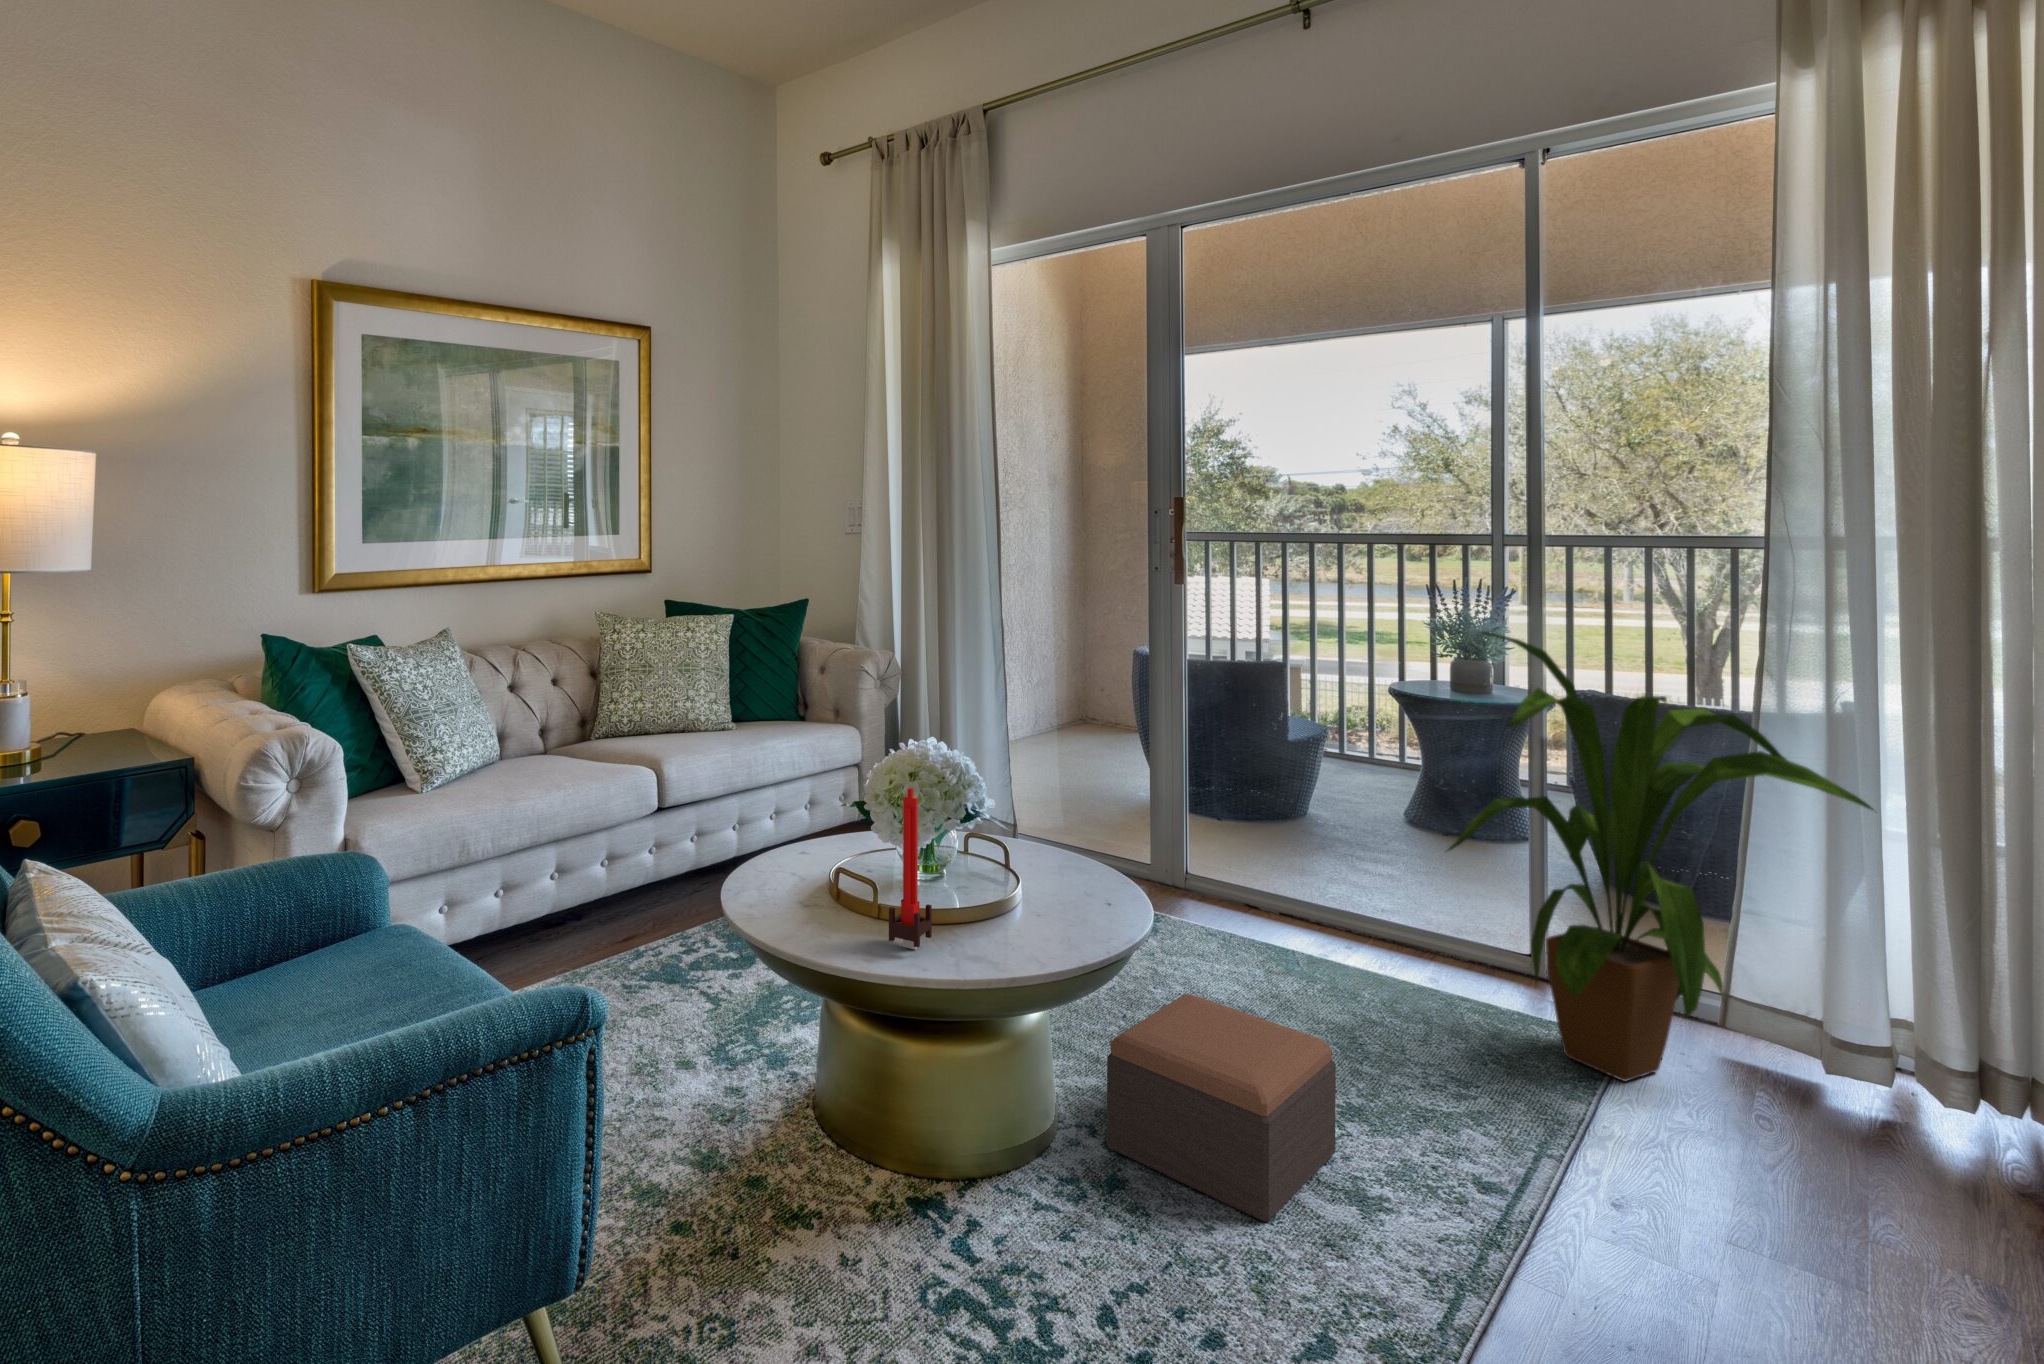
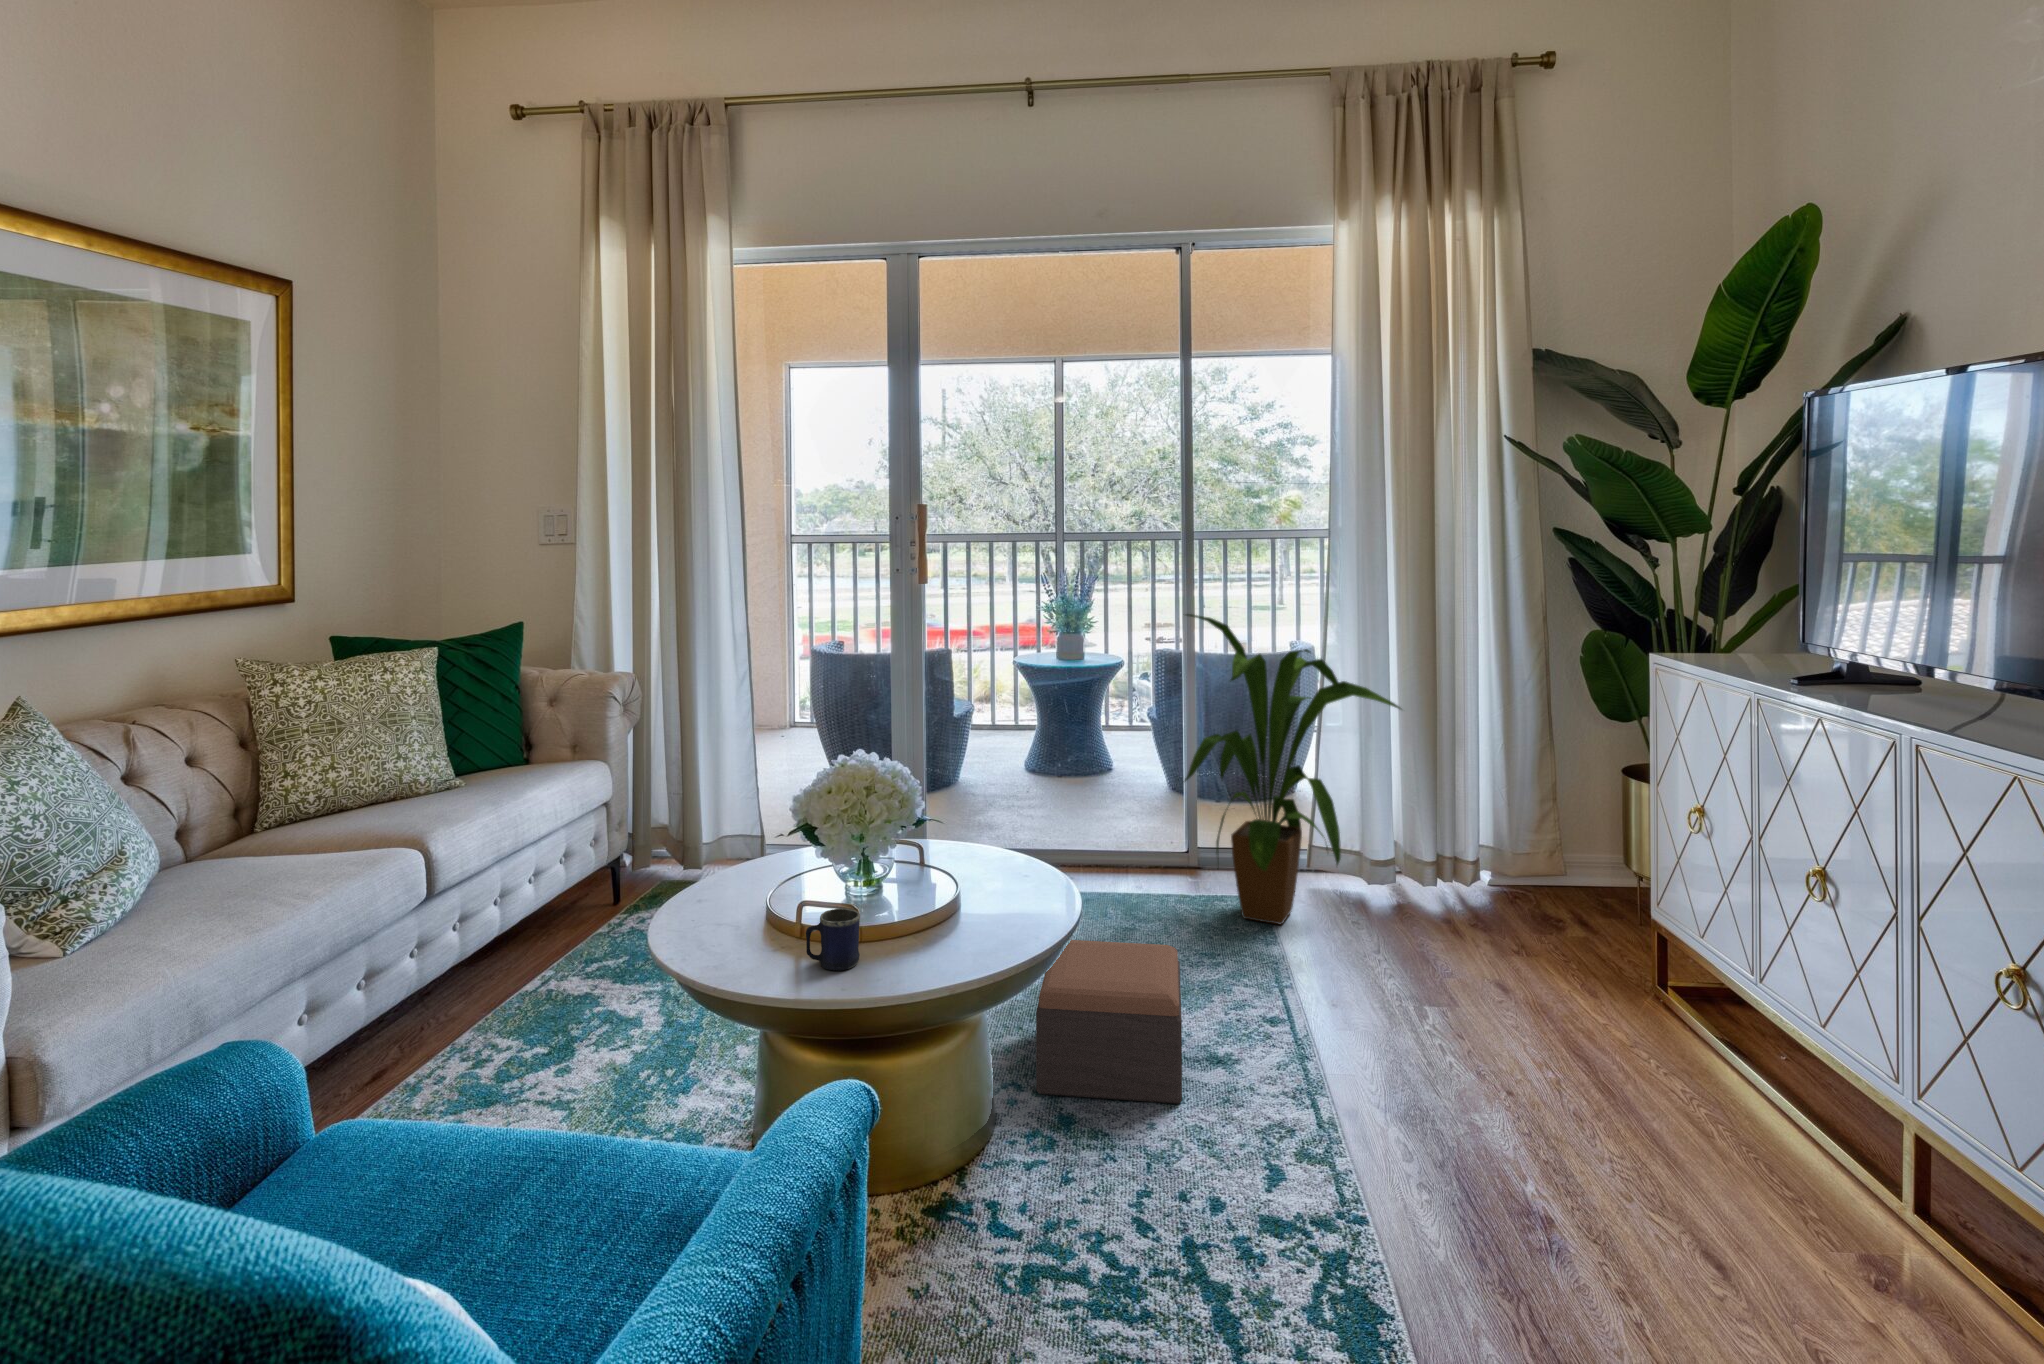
candle: present [889,788,932,950] -> none [899,796,931,957]
mug: none [811,883,860,941] -> present [806,908,860,971]

